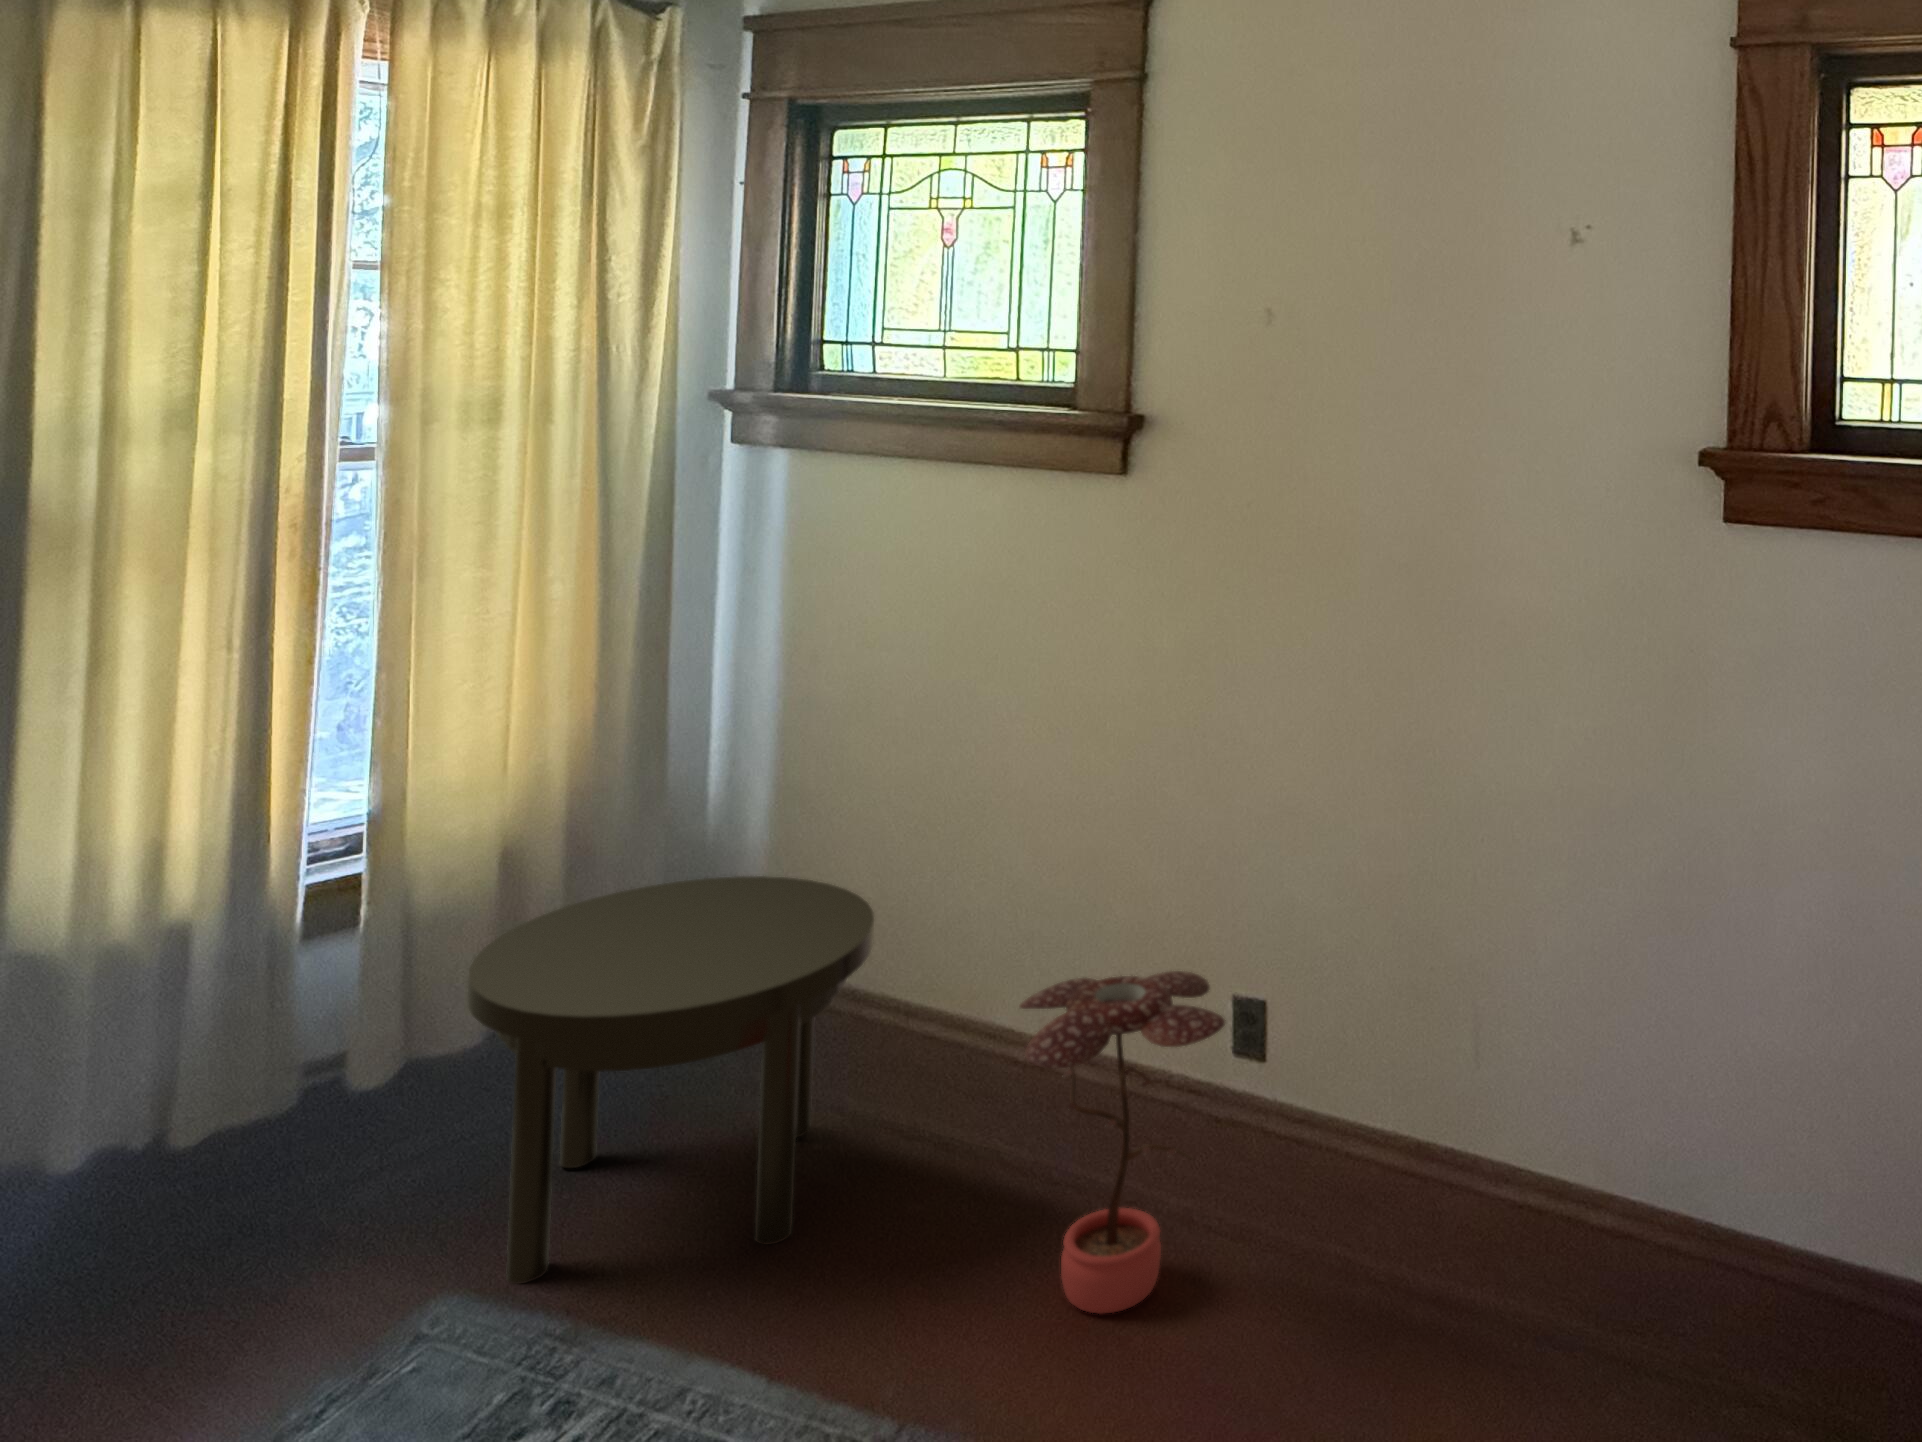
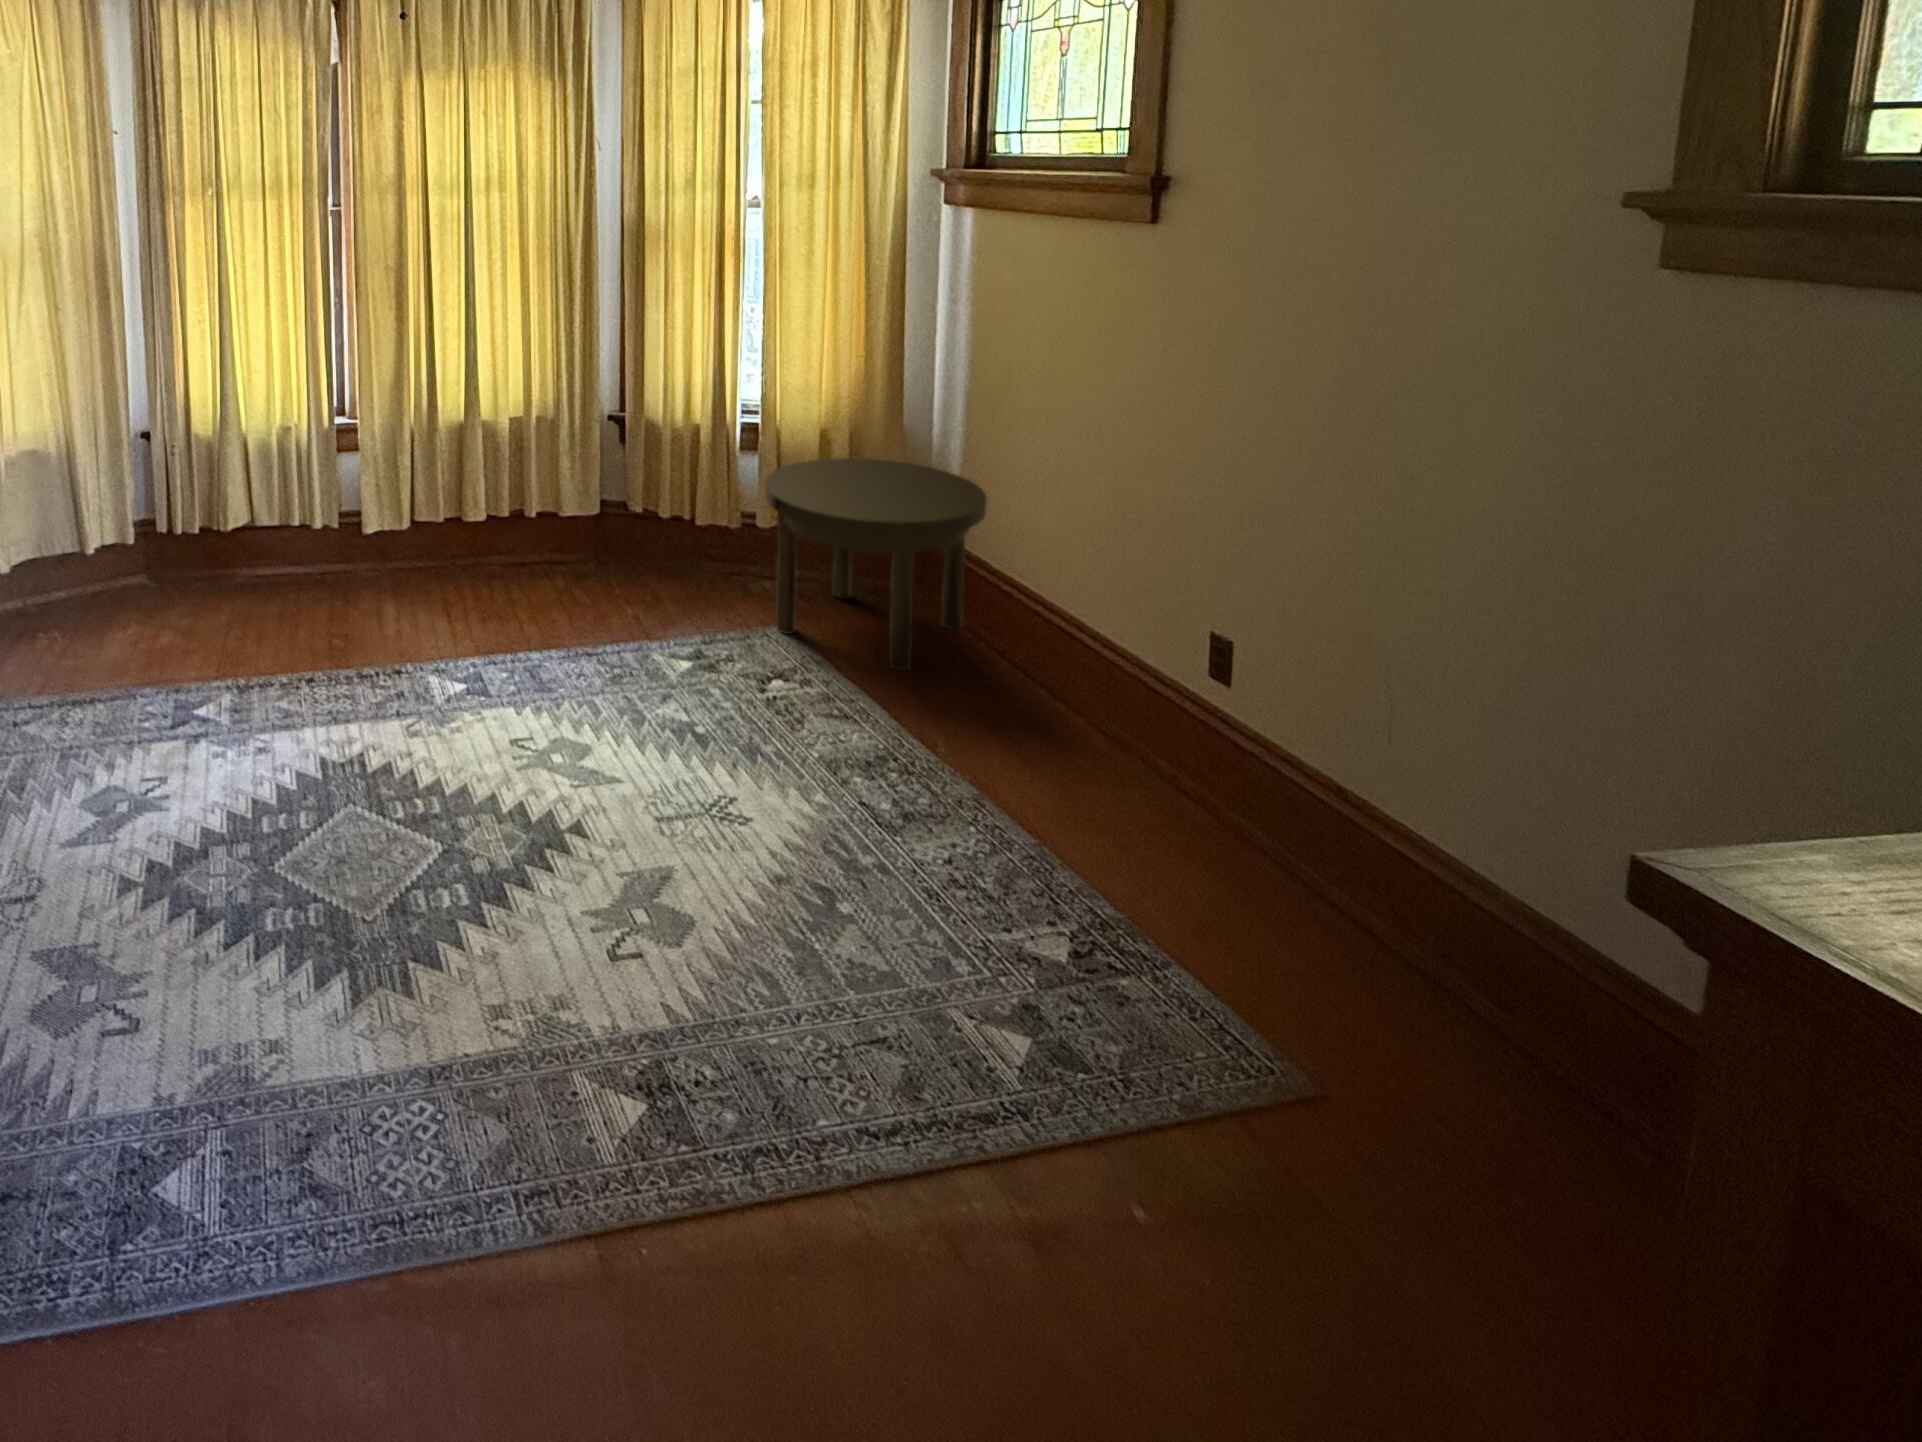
potted plant: present [1020,971,1226,1314] -> none [981,573,1157,797]

